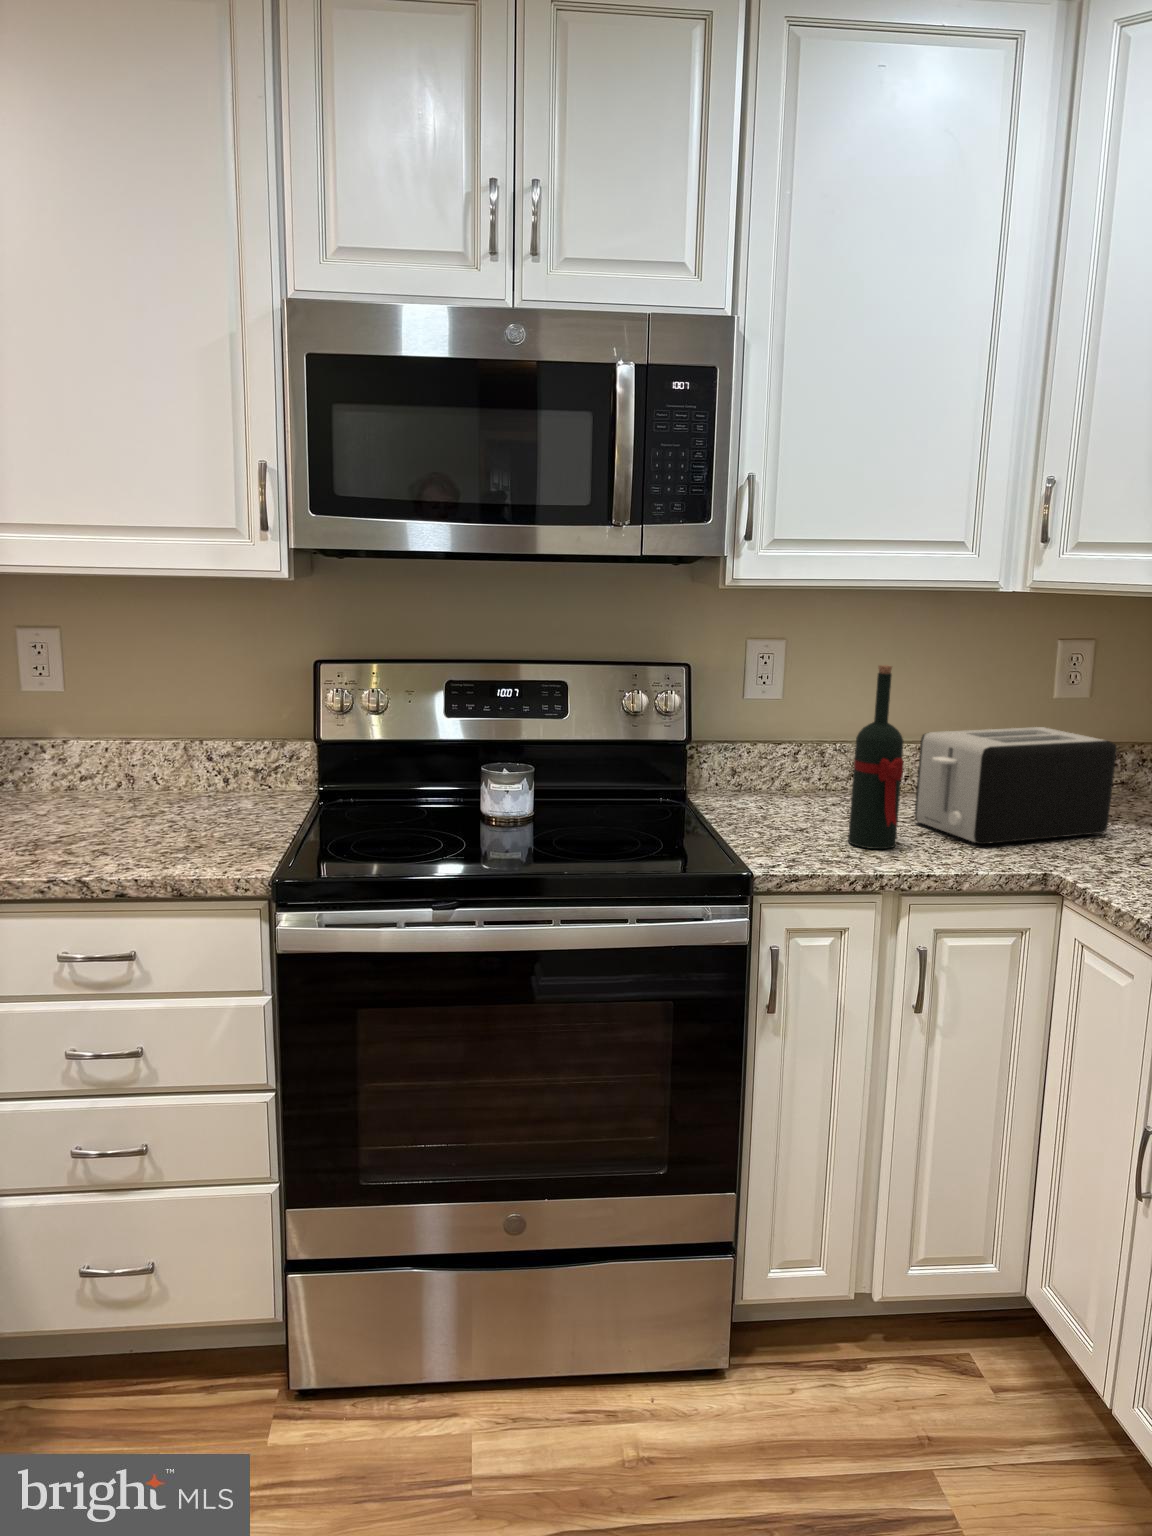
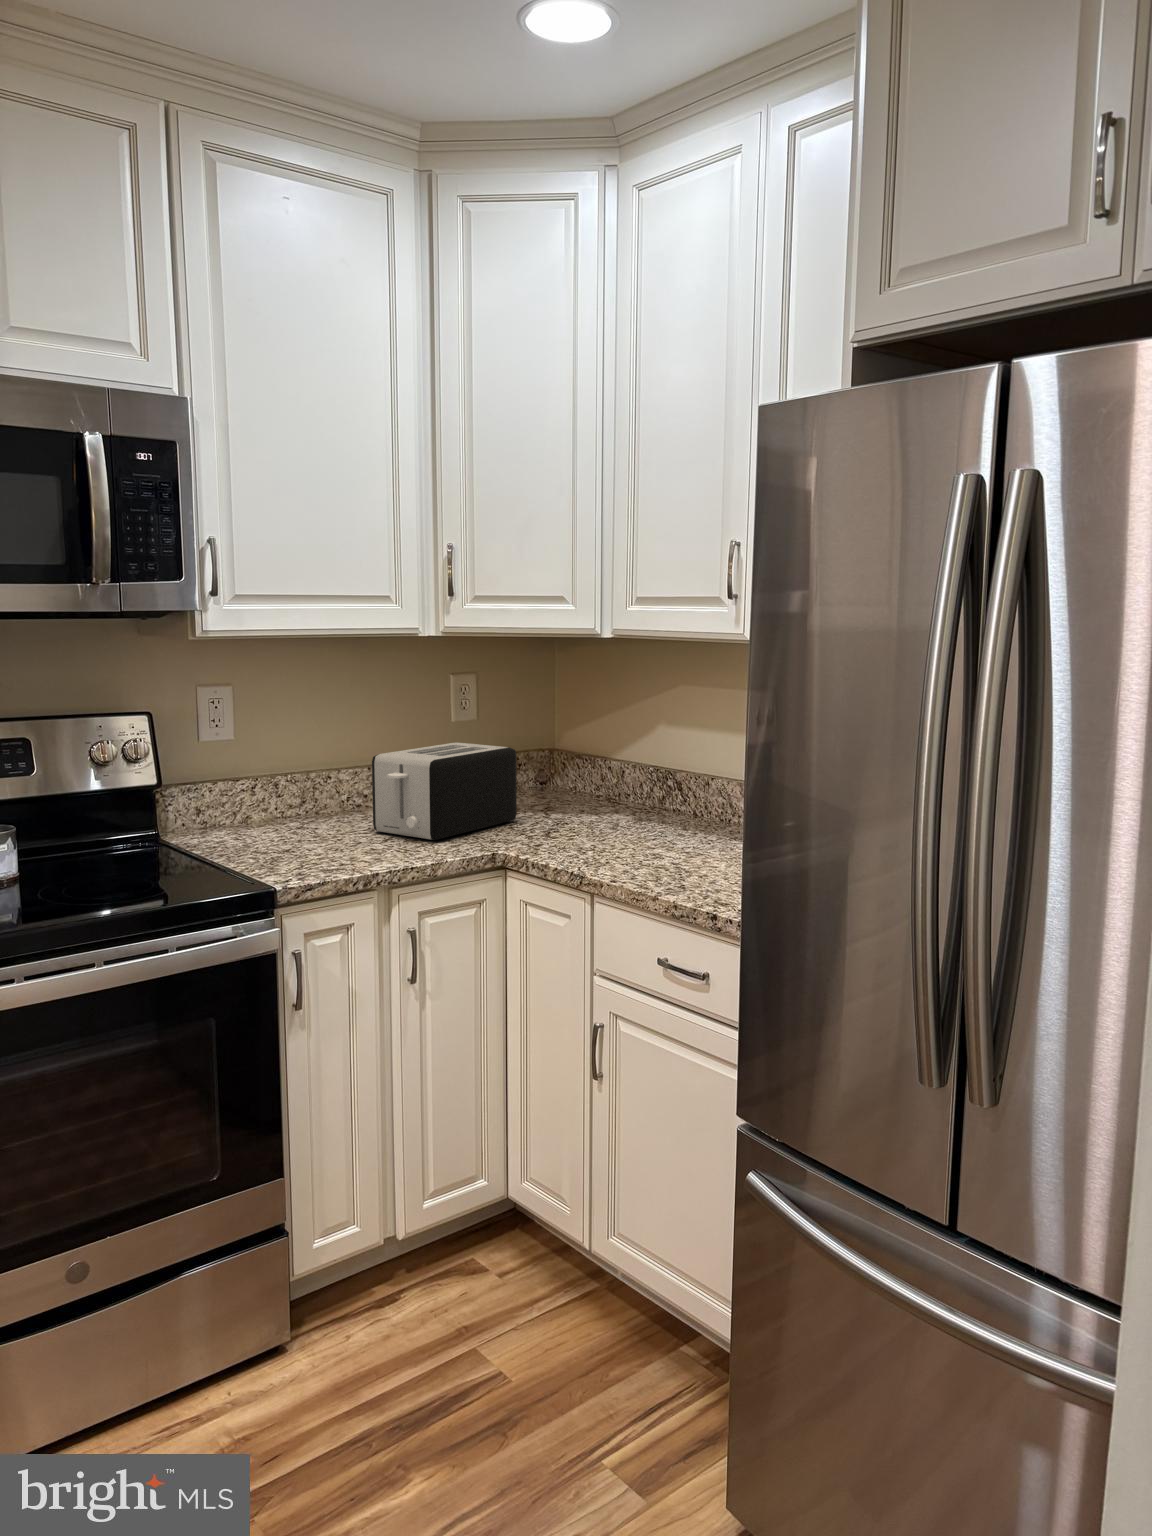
wine bottle: present [848,665,904,849] -> none [331,700,376,856]

